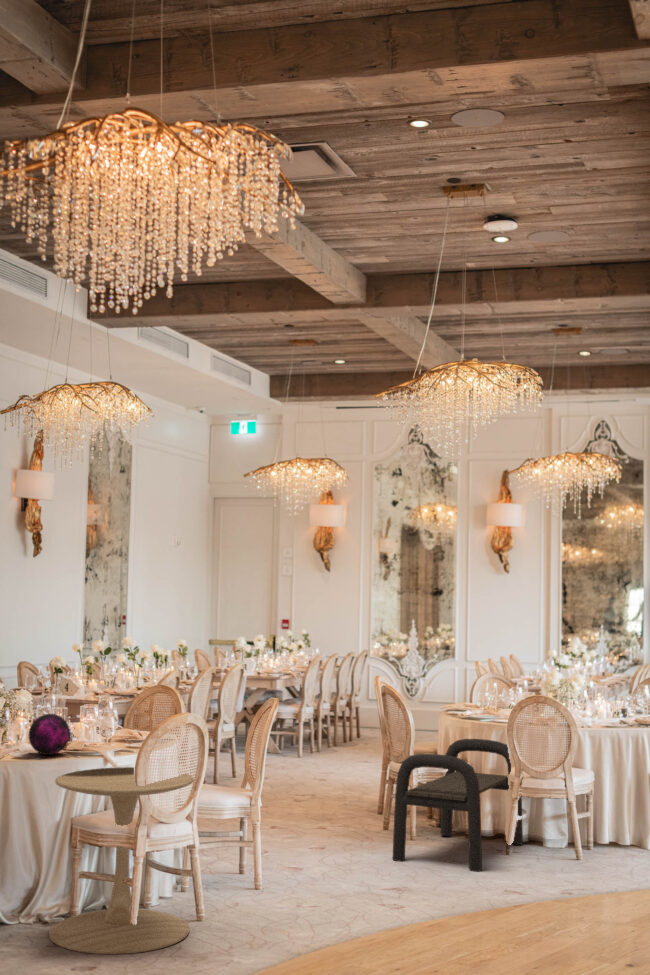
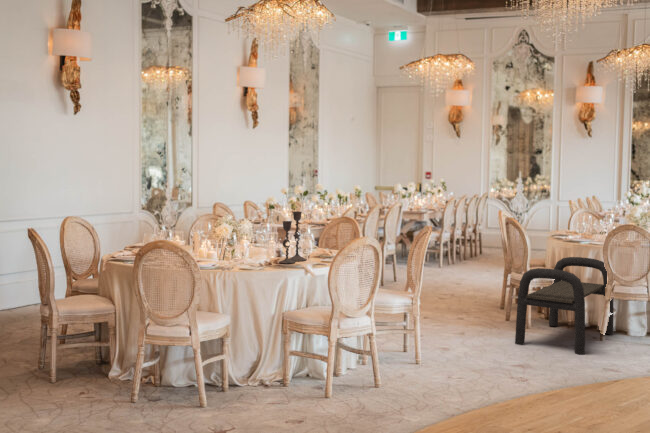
candlestick: none [69,677,108,749] -> present [279,211,307,263]
decorative orb: present [29,714,70,755] -> none [250,238,279,268]
pedestal table: present [49,767,194,954] -> none [269,277,370,411]

